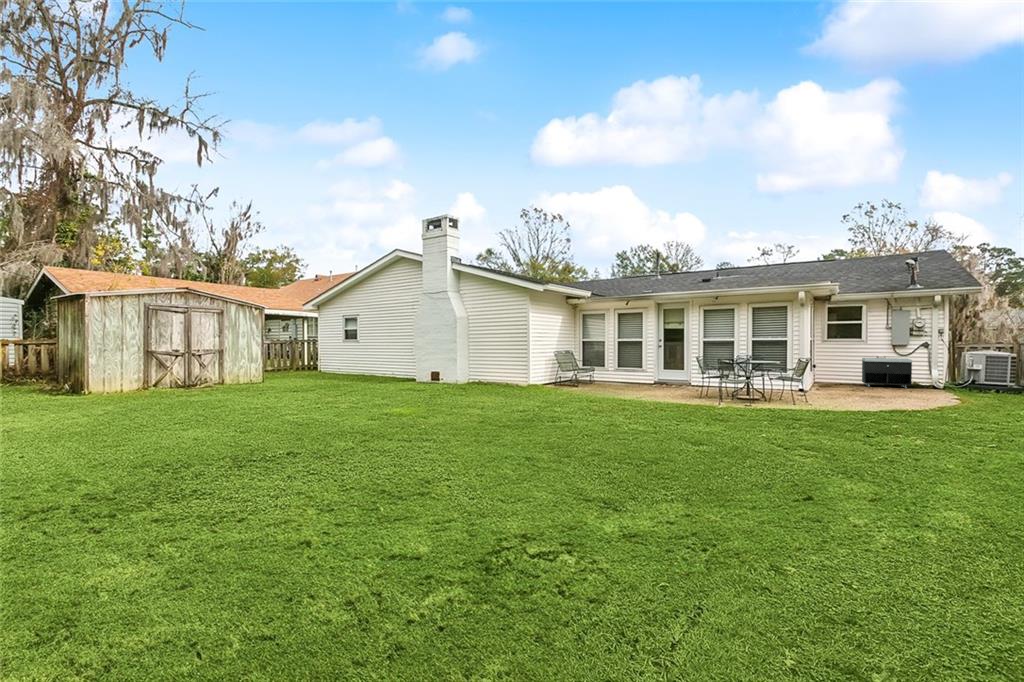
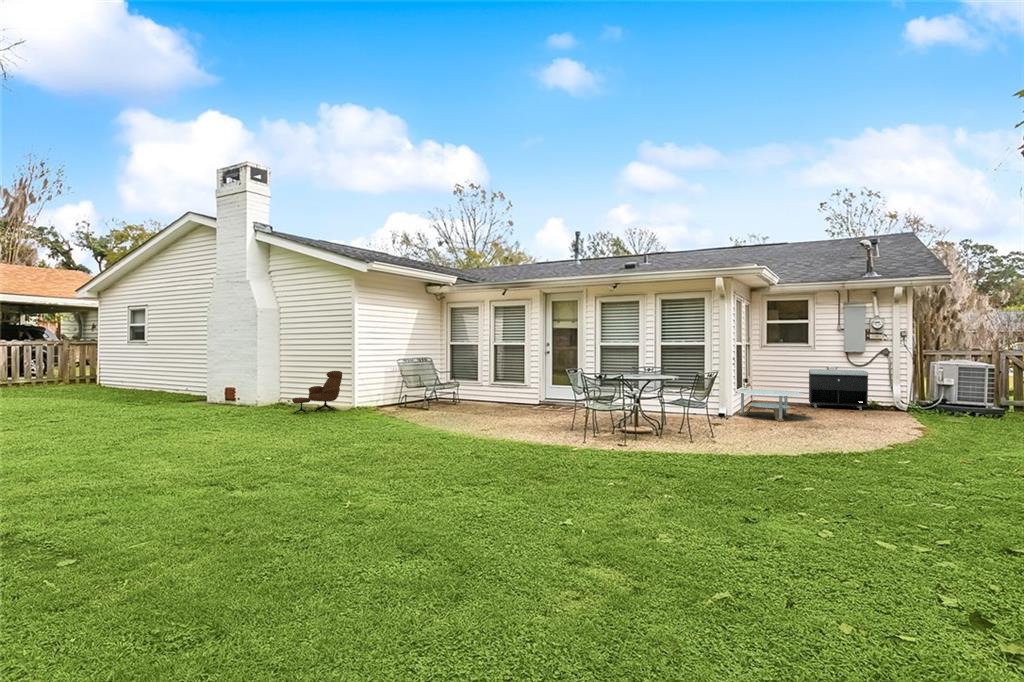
lounge chair: none [493,360,521,390] -> present [292,371,342,414]
round table: none [811,373,866,395] -> present [736,390,804,421]

